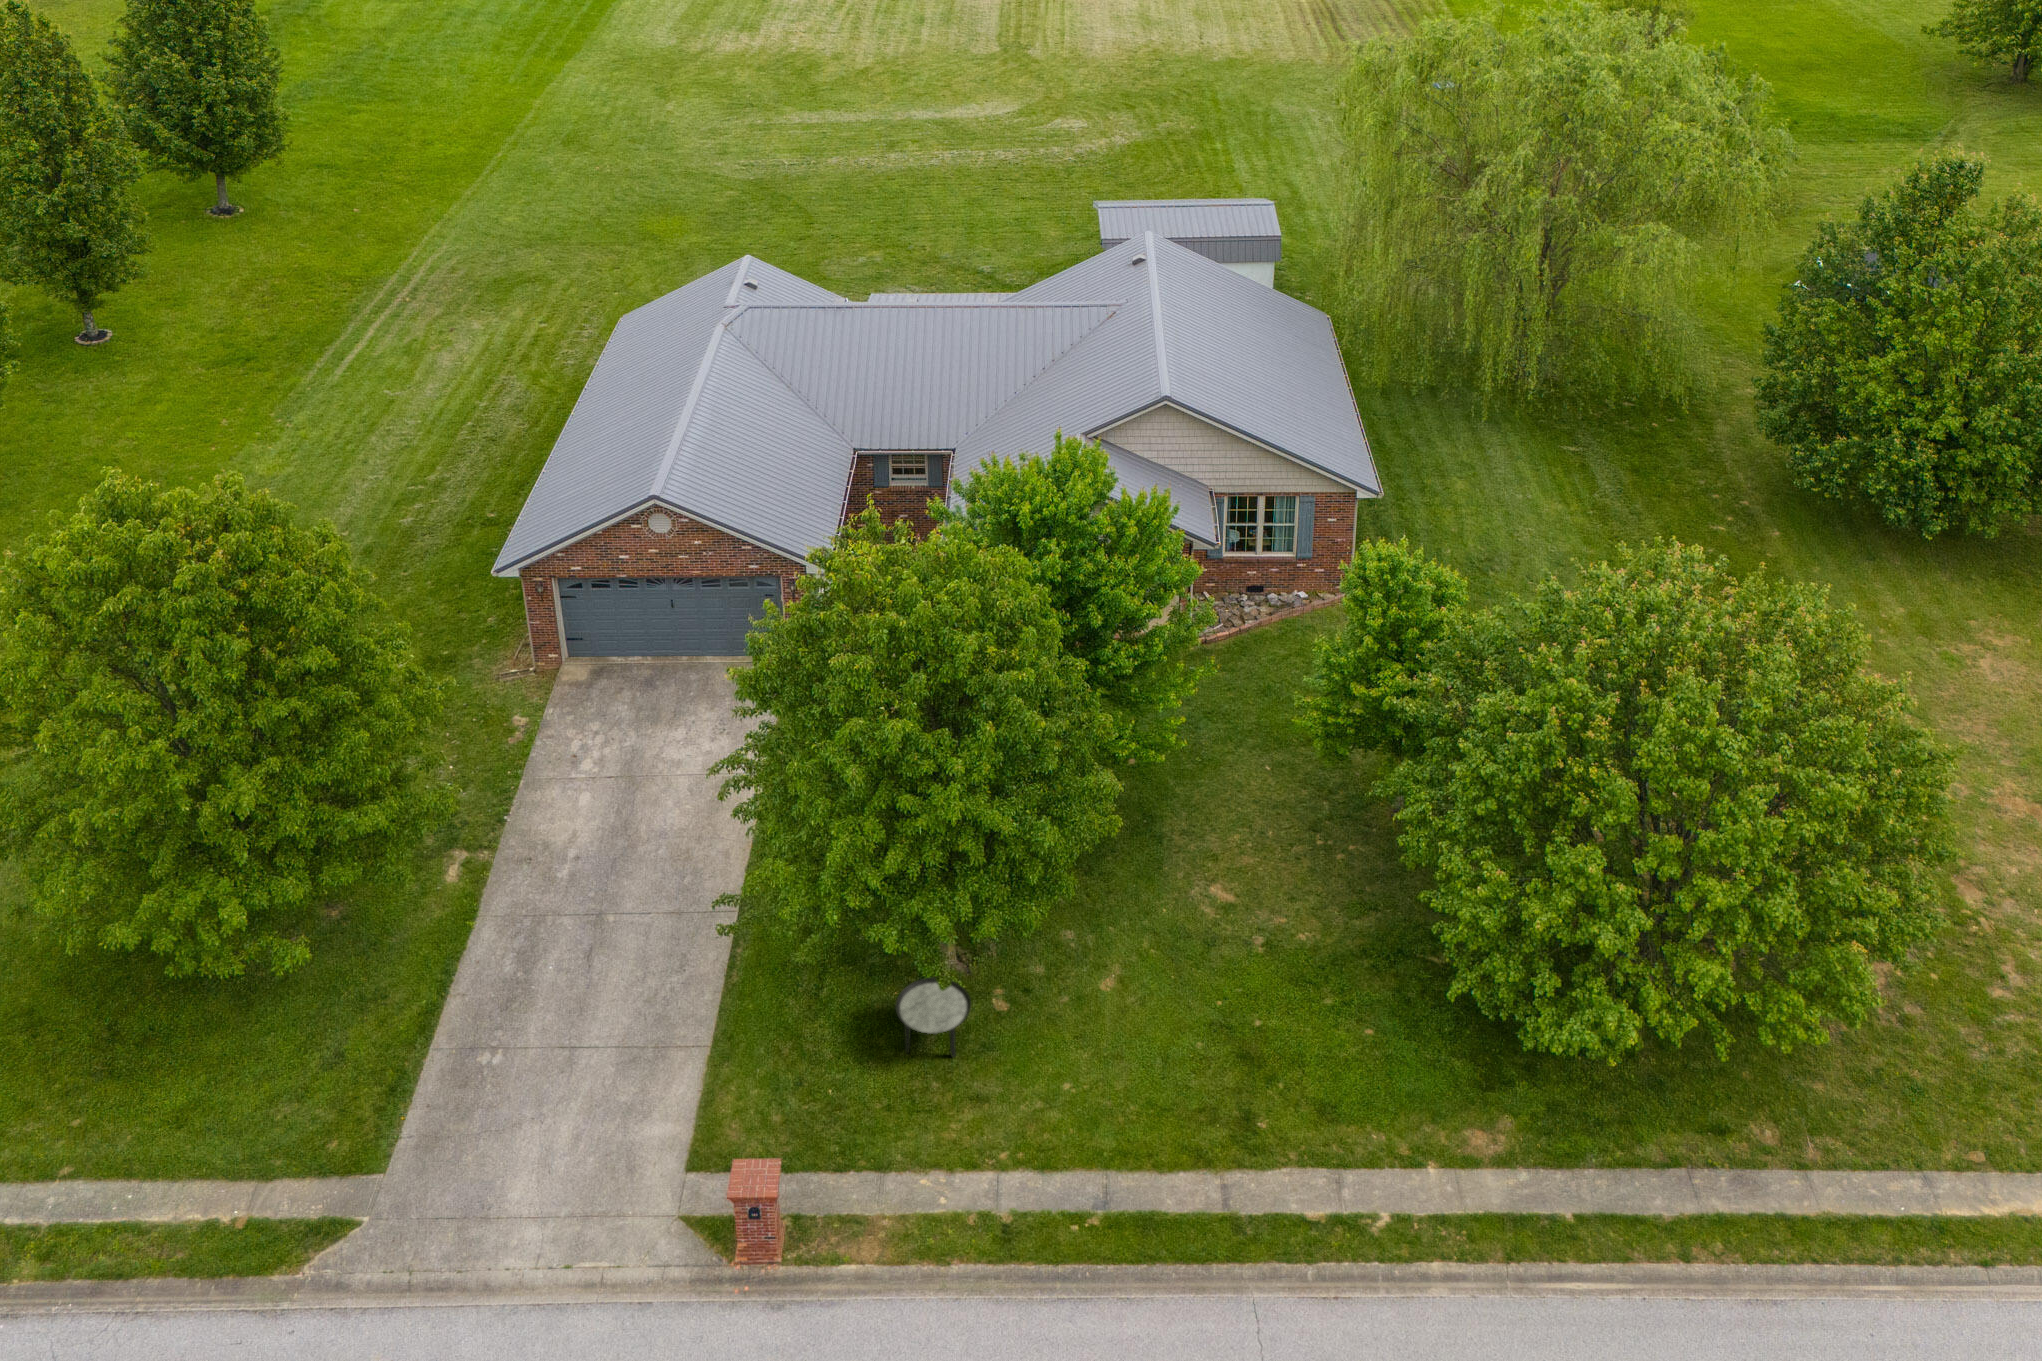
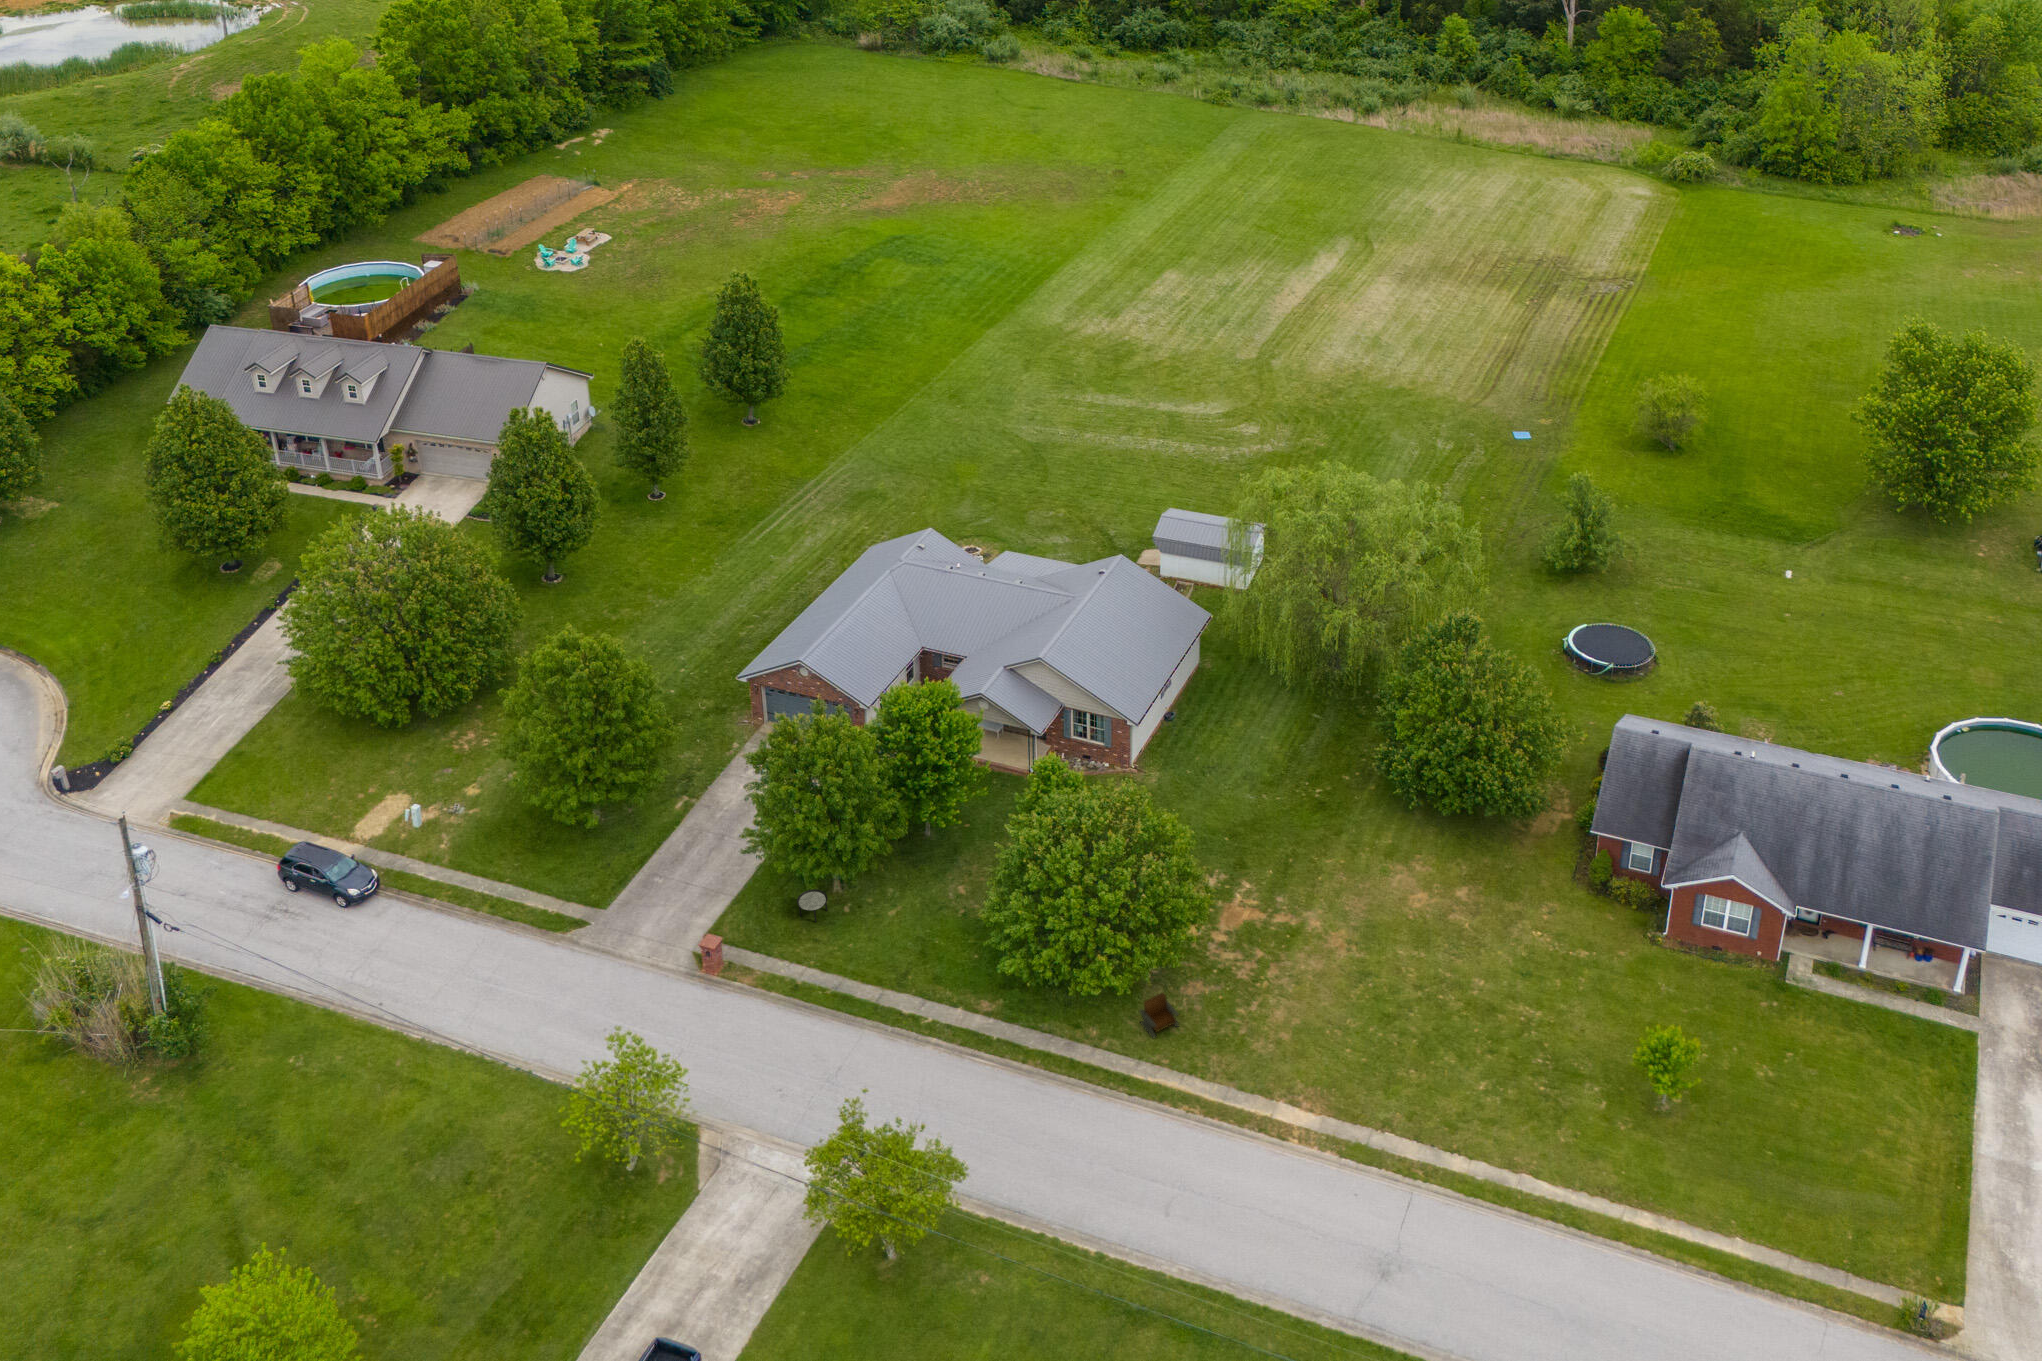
lounge chair: none [1826,995,1915,1107] -> present [1140,993,1179,1038]

